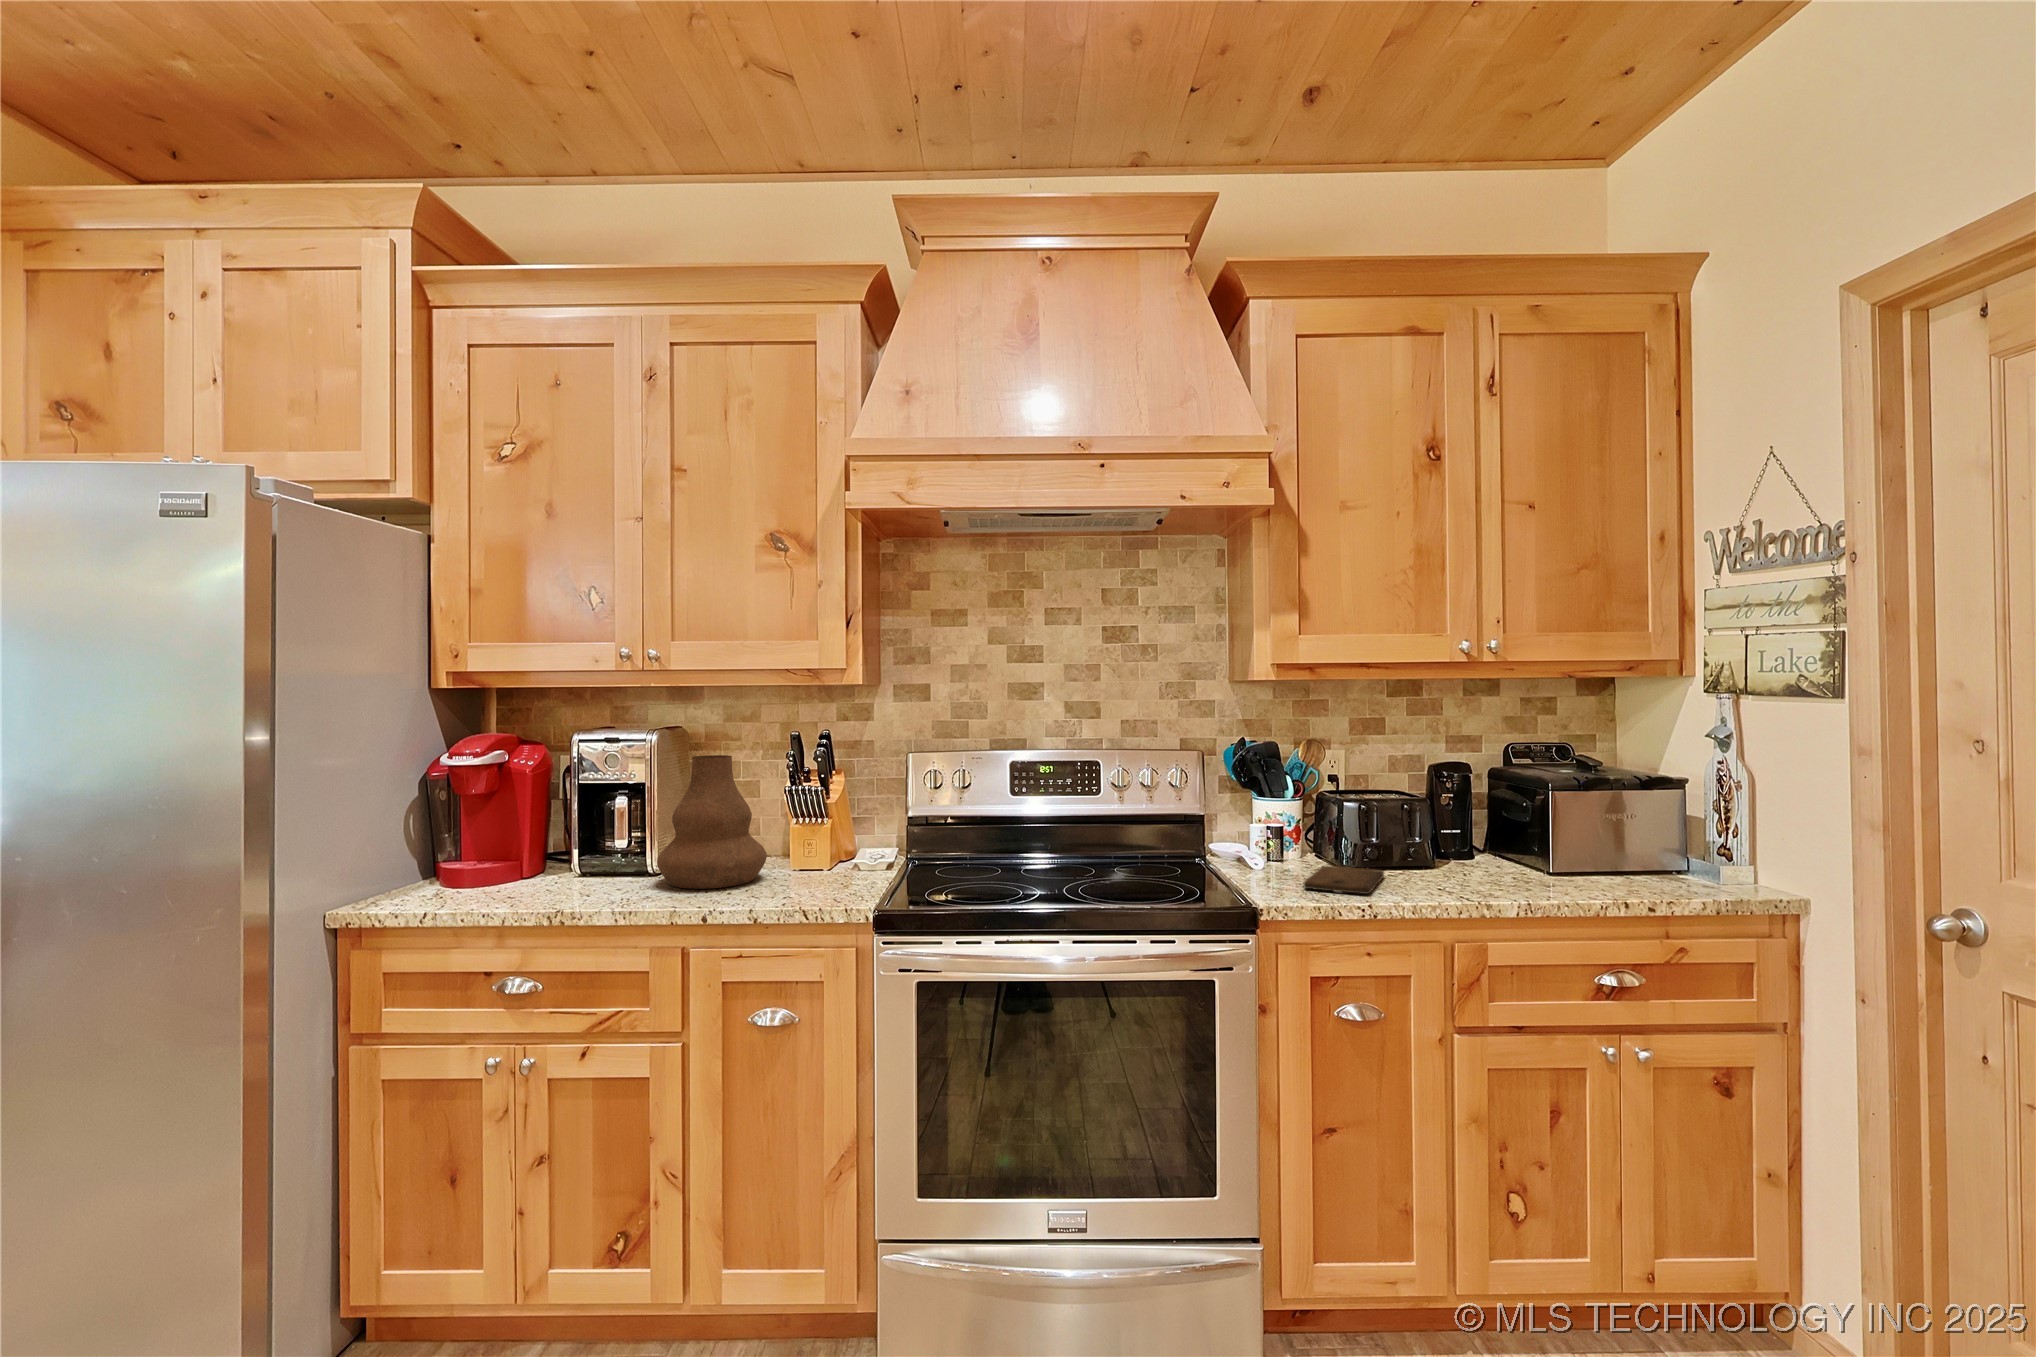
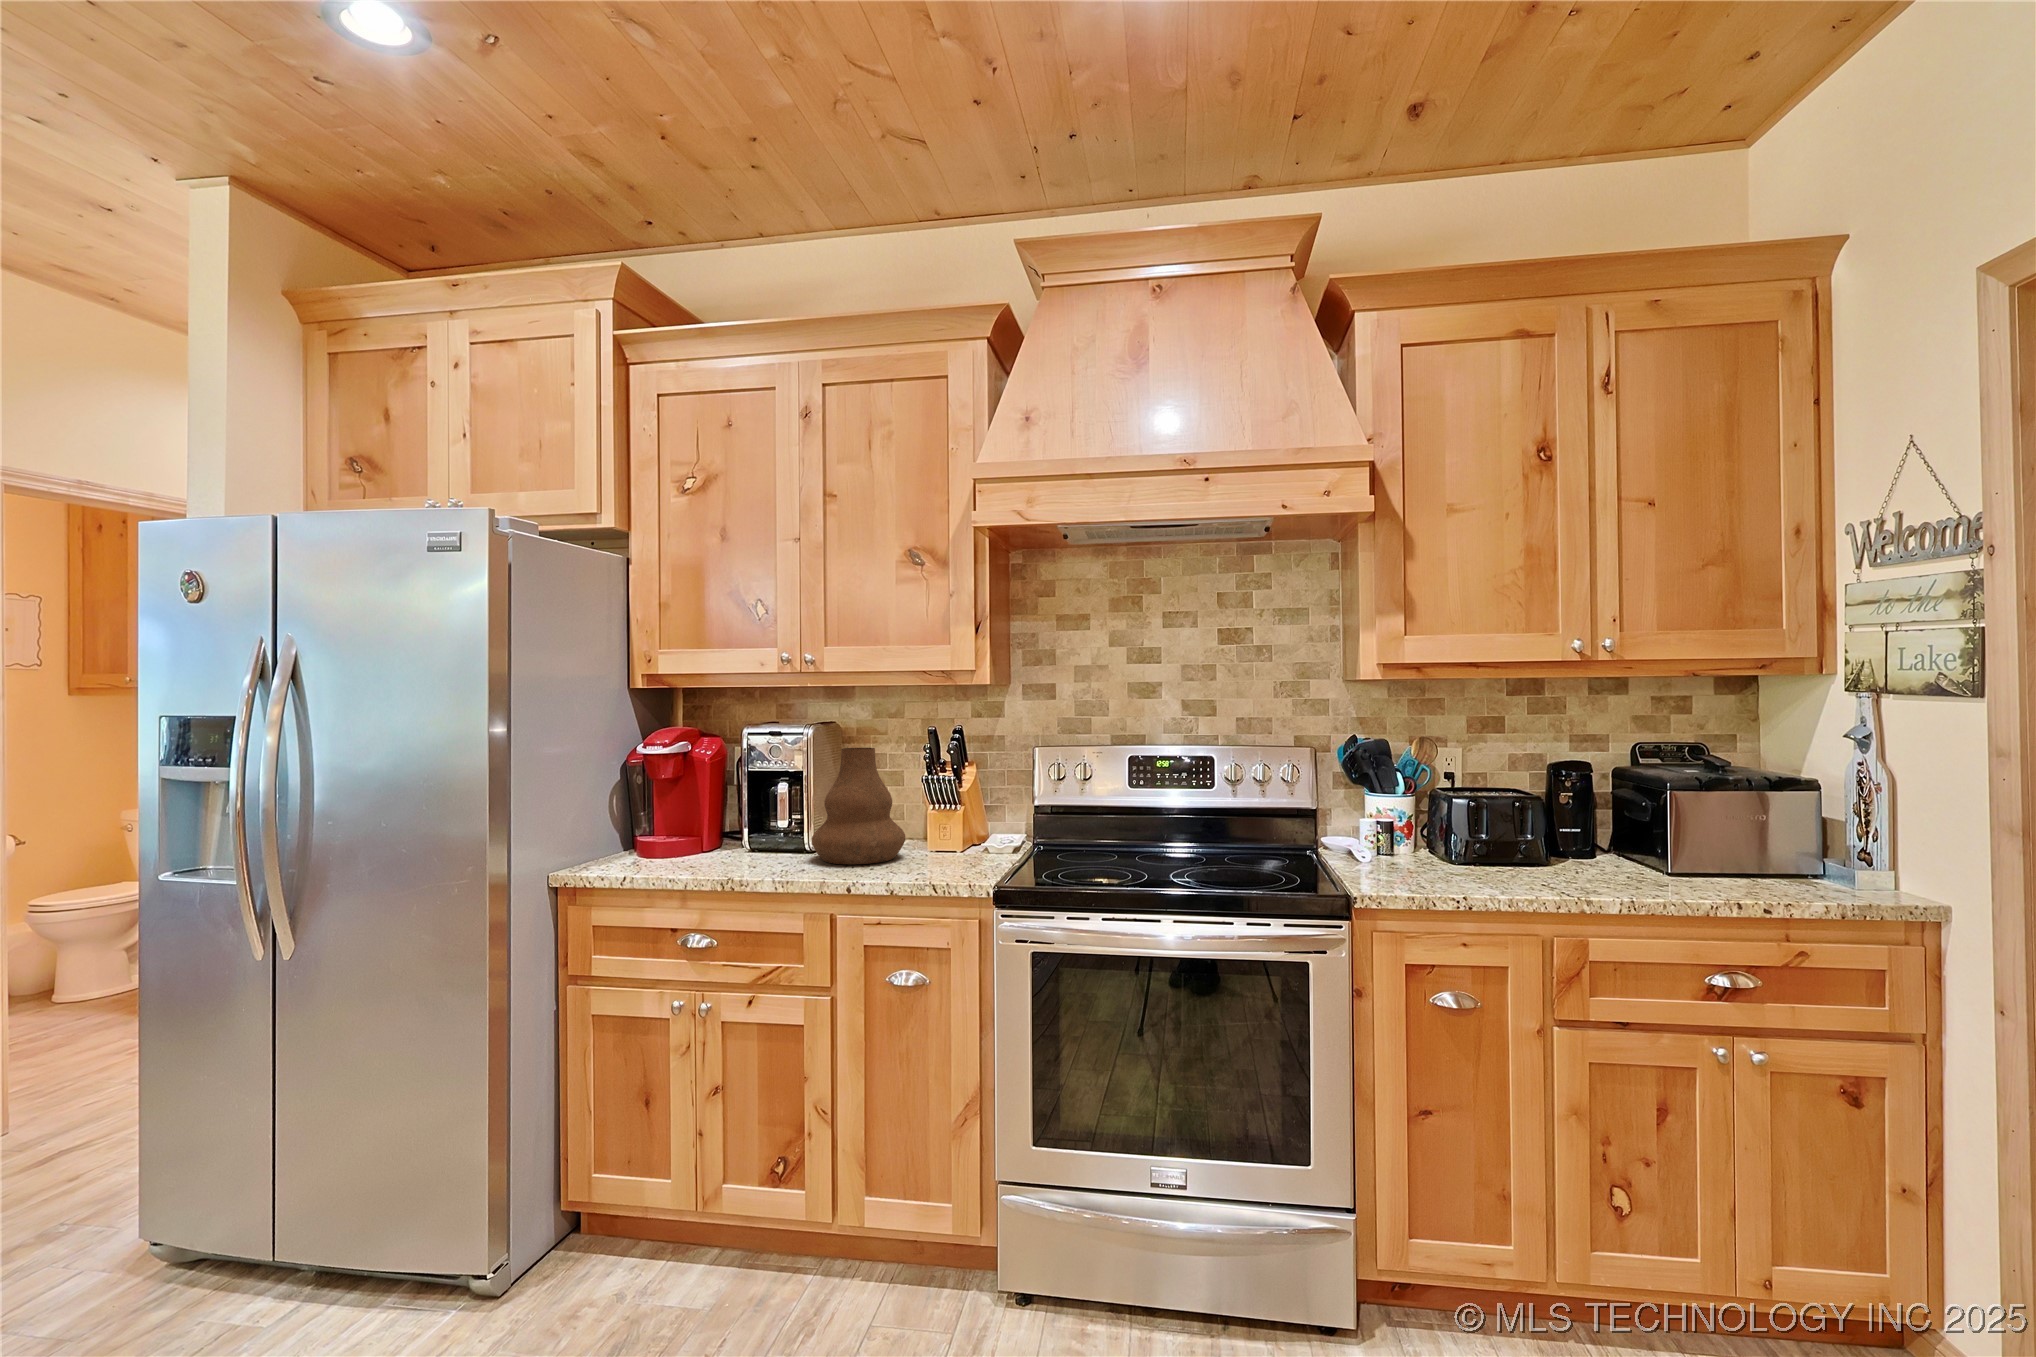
cutting board: present [1304,865,1384,894] -> none [1403,860,1491,887]

